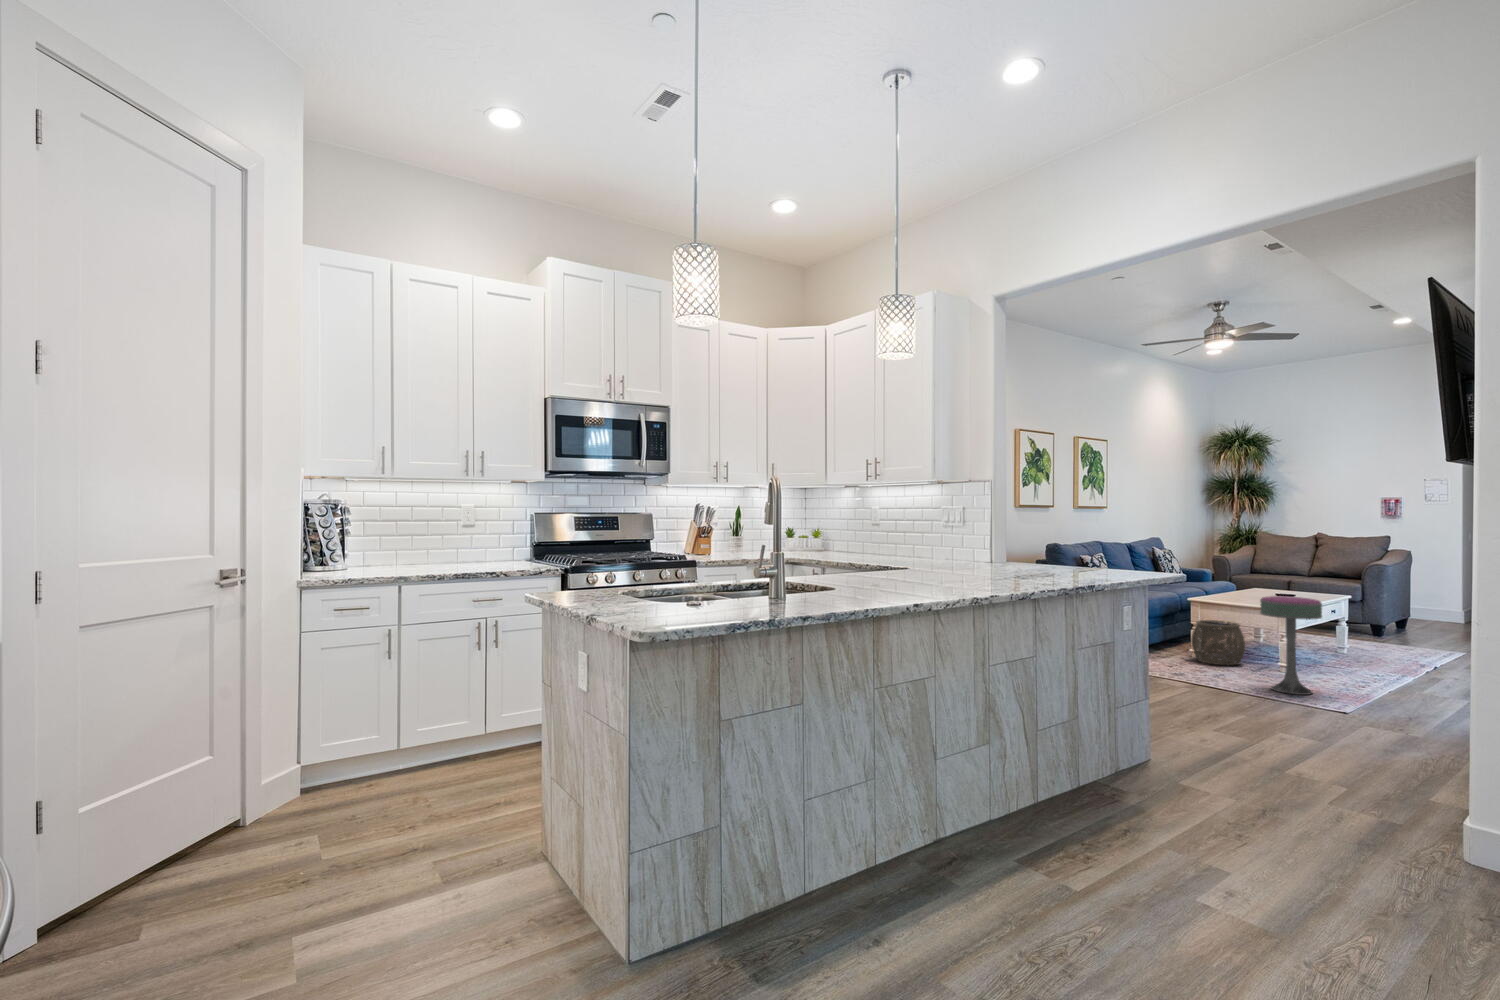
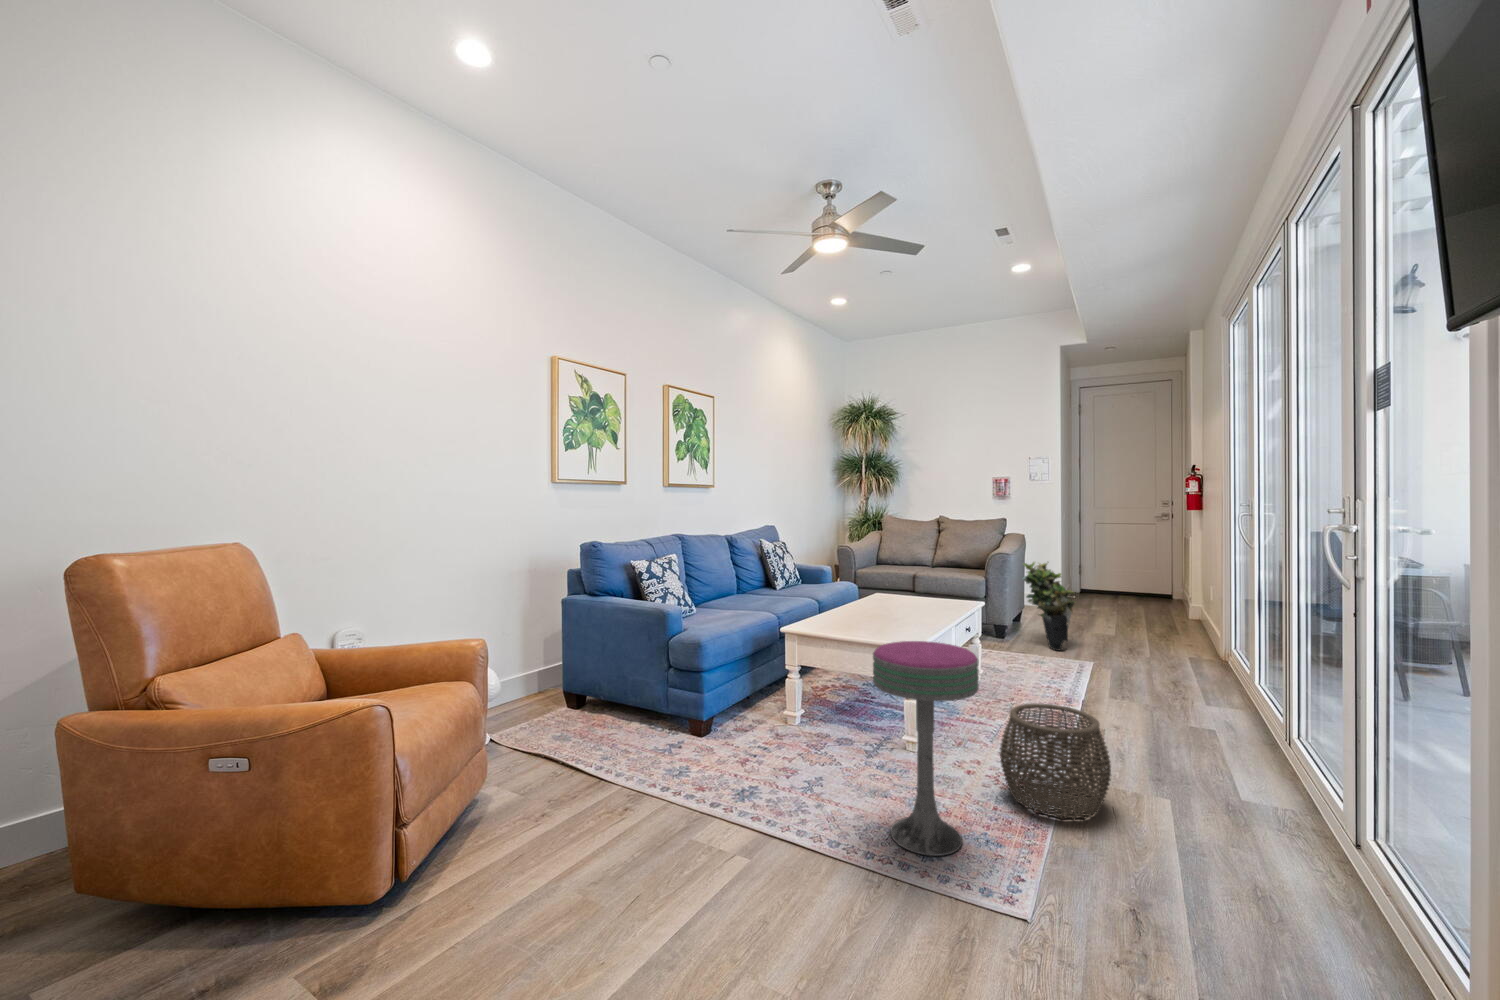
potted plant: none [1393,572,1447,644] -> present [1022,562,1075,651]
woven basket: present [1192,620,1245,666] -> present [1000,703,1111,820]

